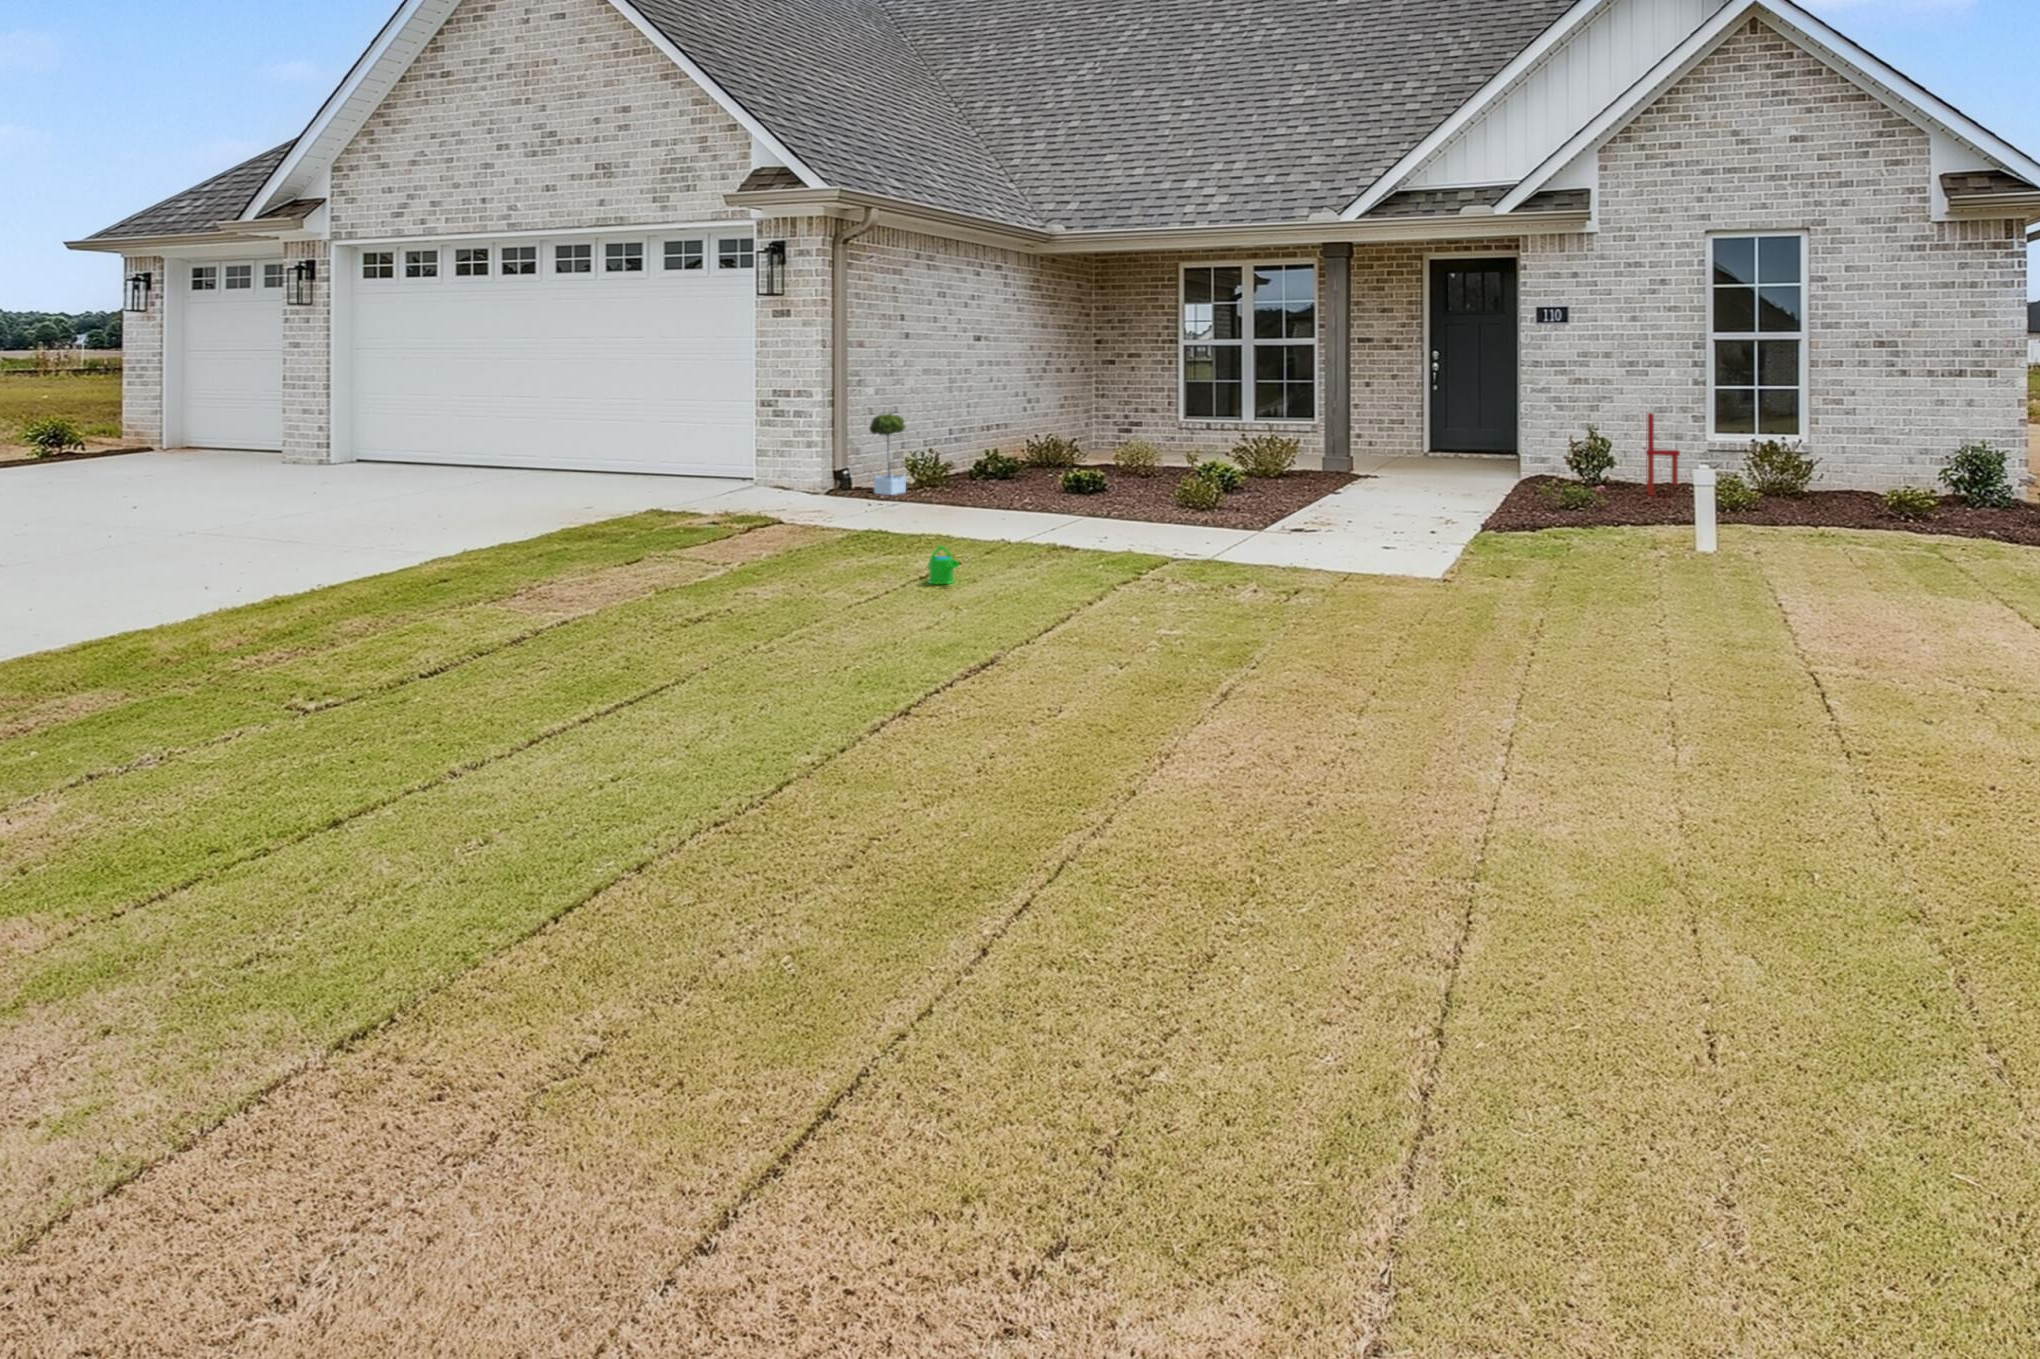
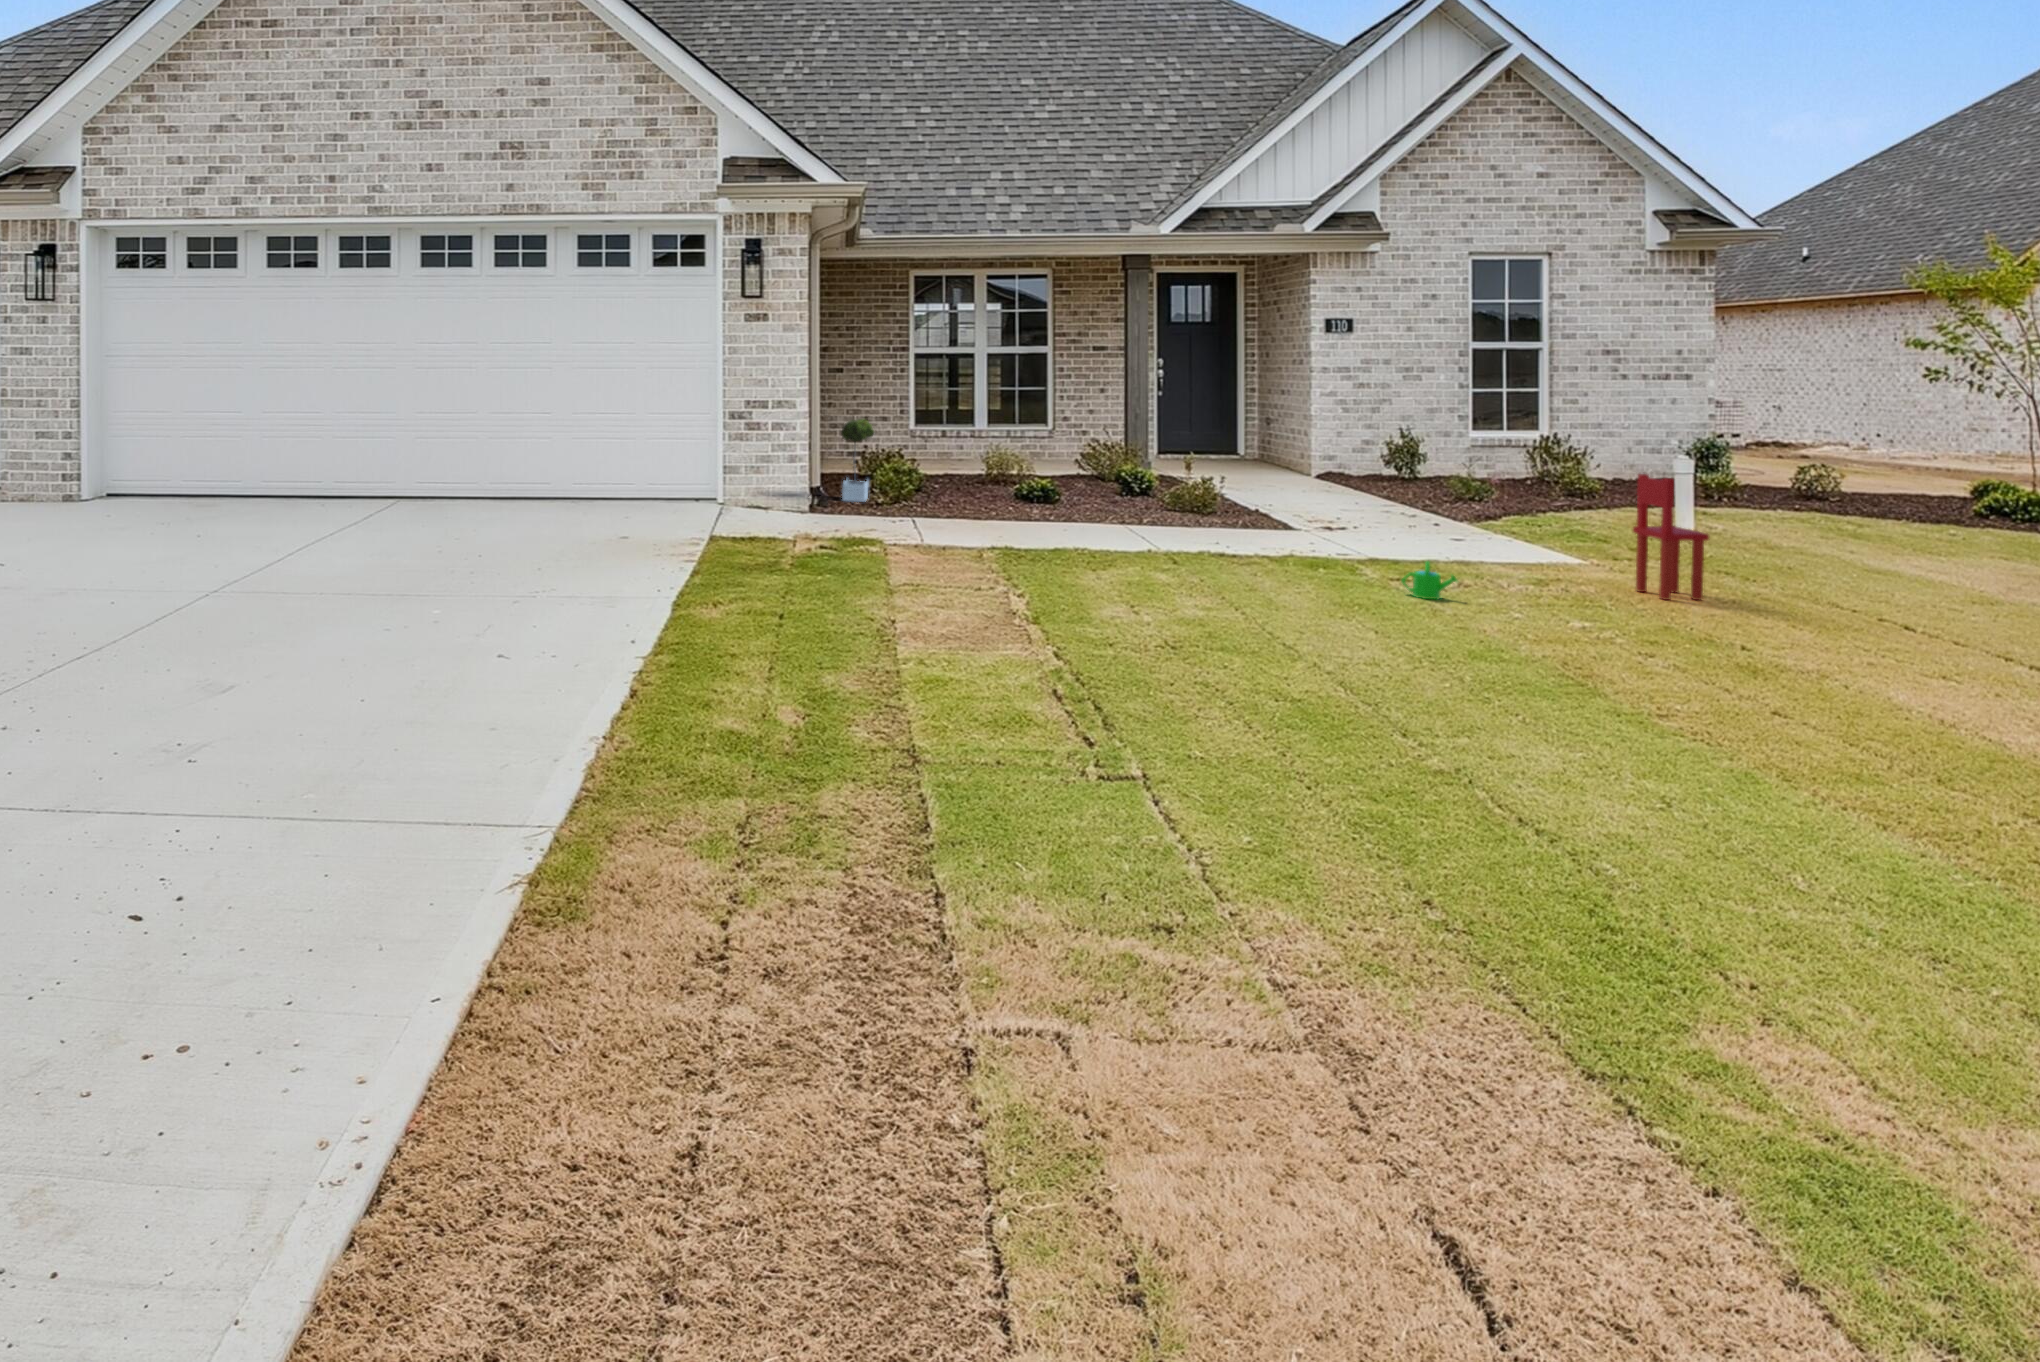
chair: present [1646,413,1680,496] -> present [1633,474,1709,600]
watering can: present [928,546,959,584] -> present [1401,561,1457,599]

